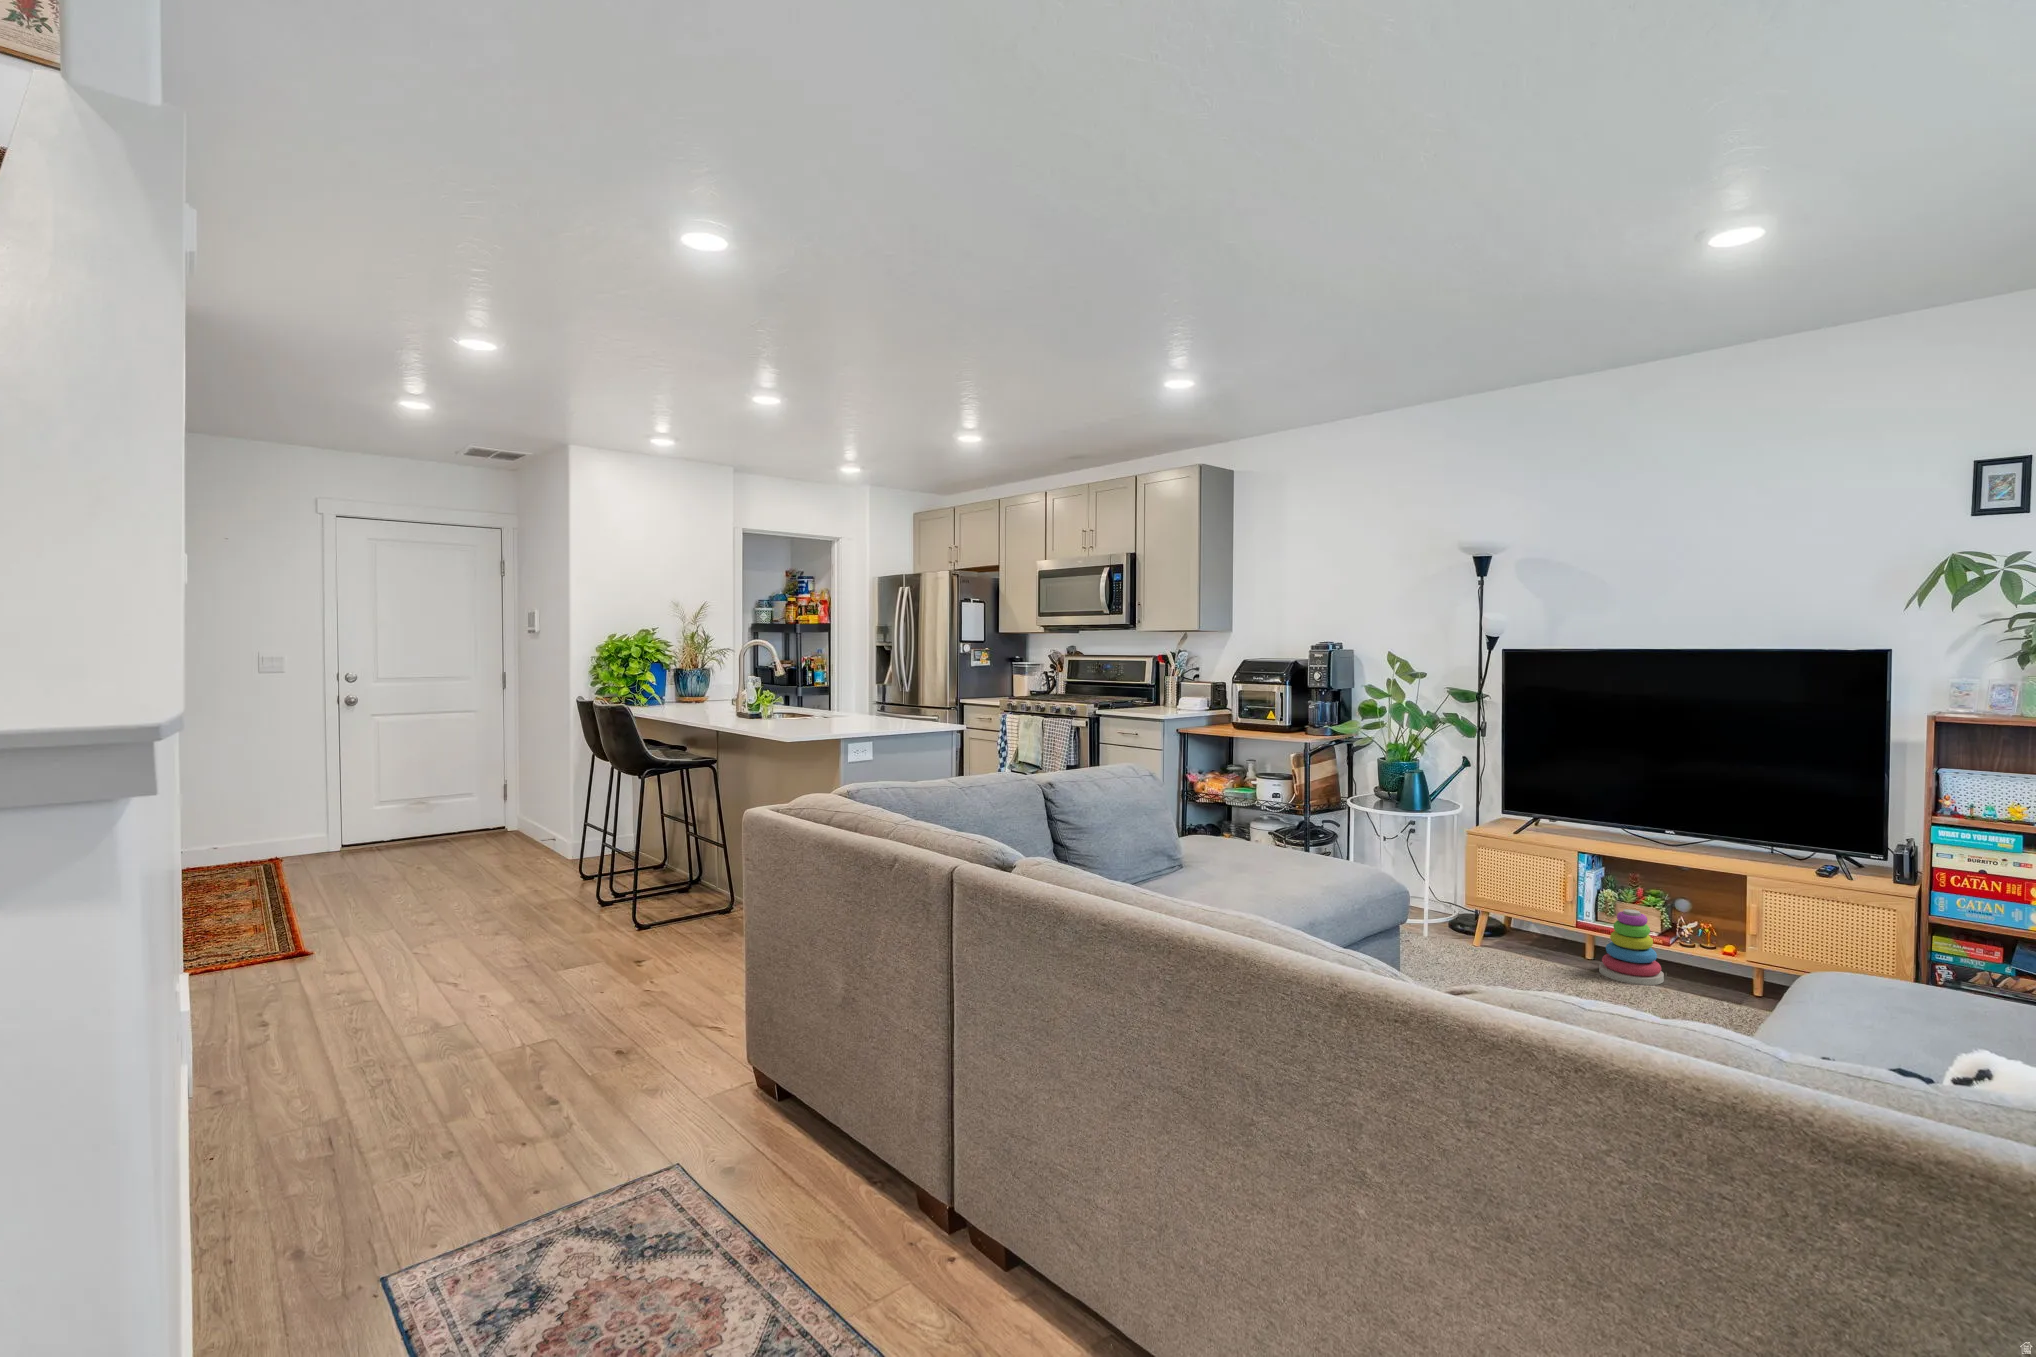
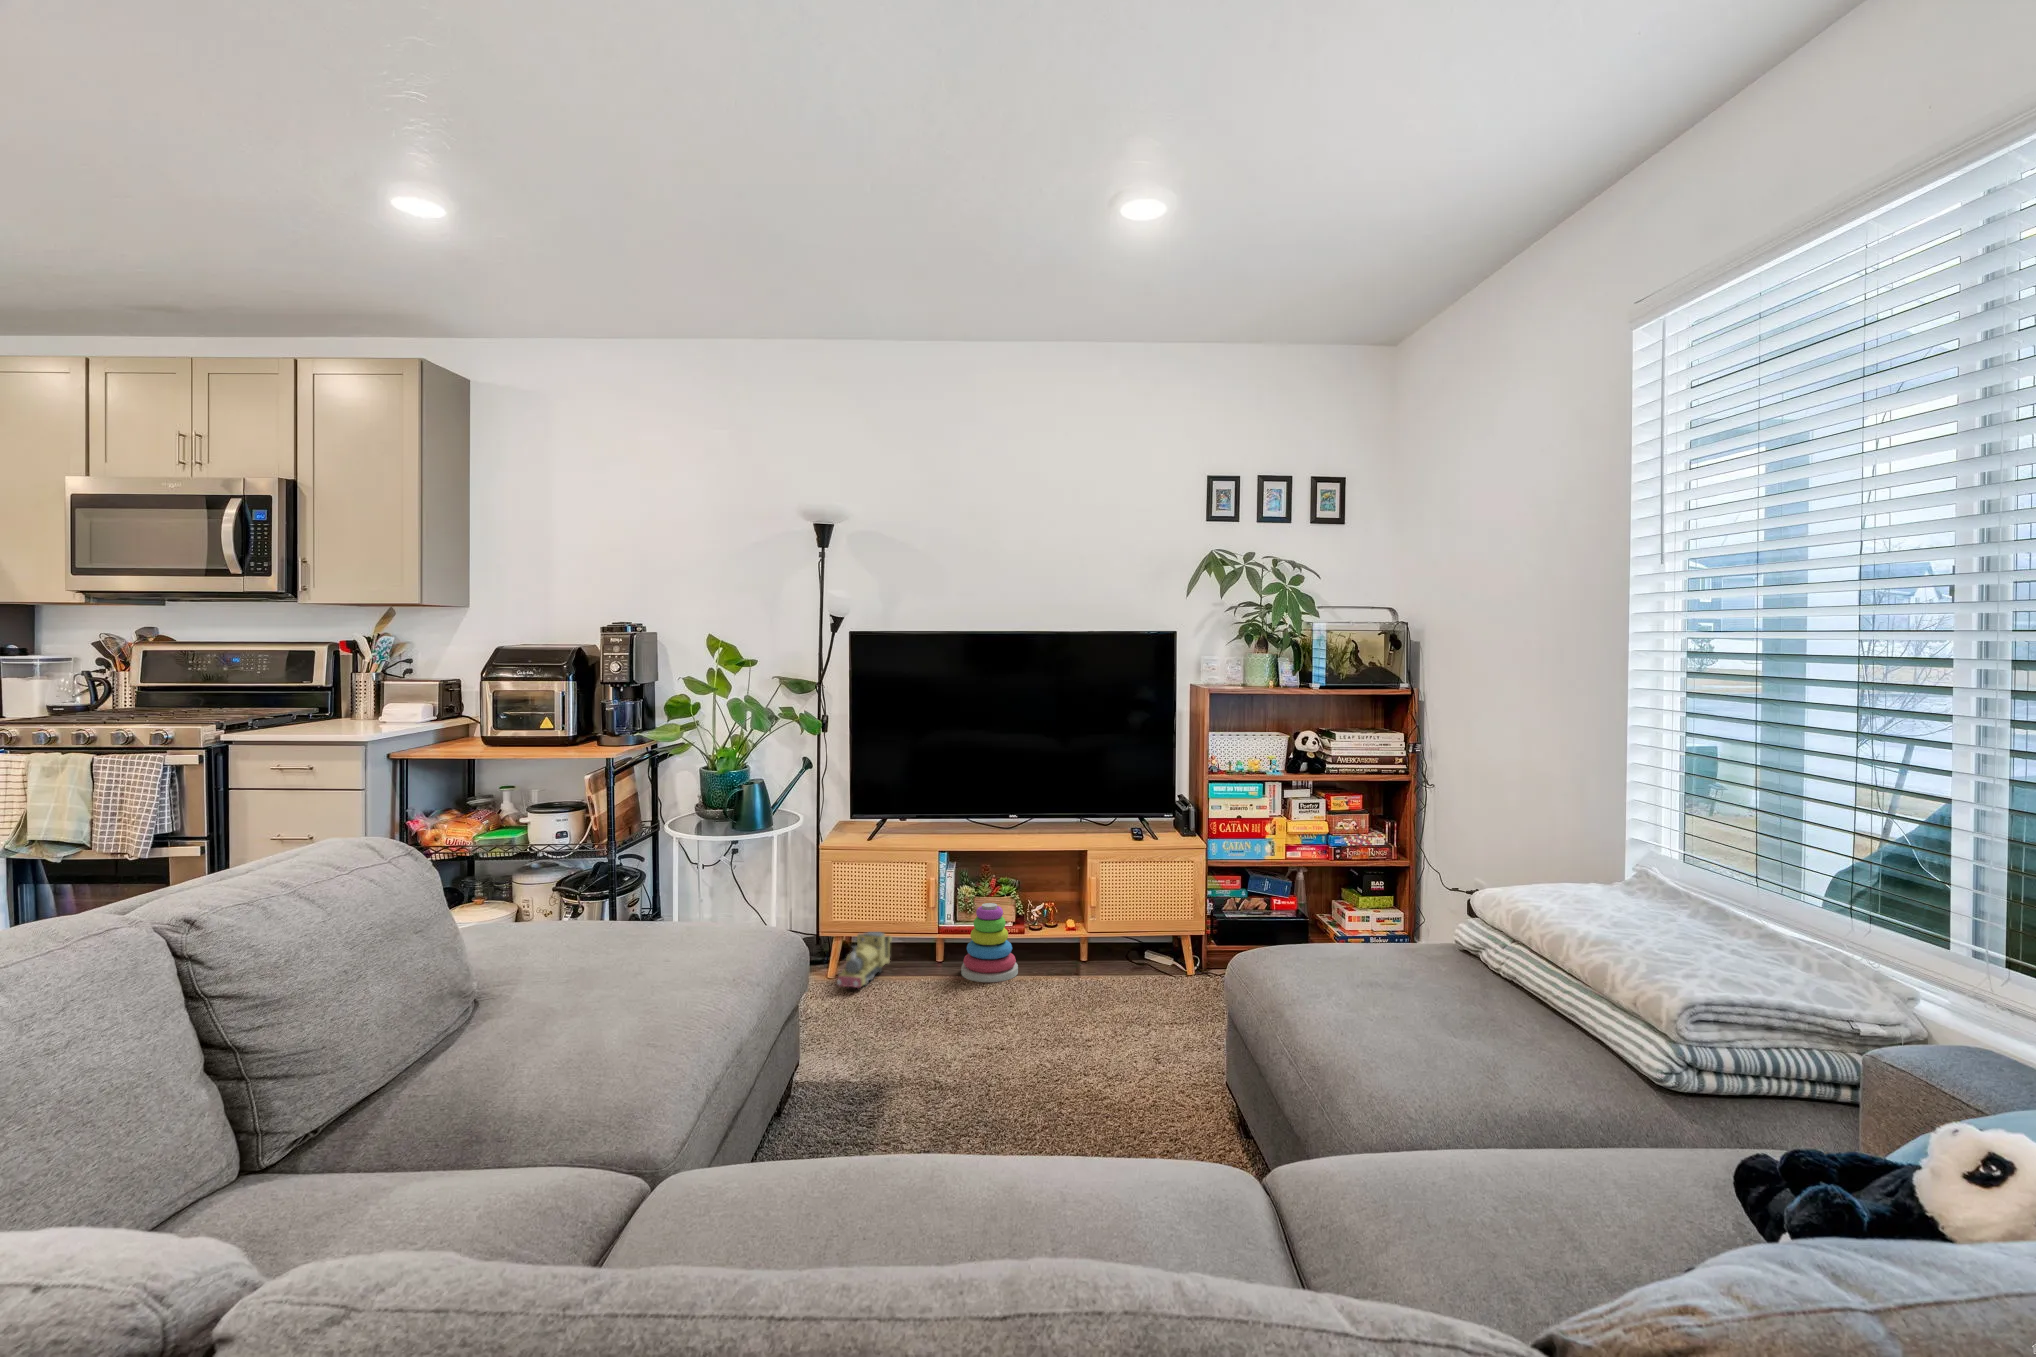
toy train: none [1469,909,1535,955] -> present [837,932,892,988]

